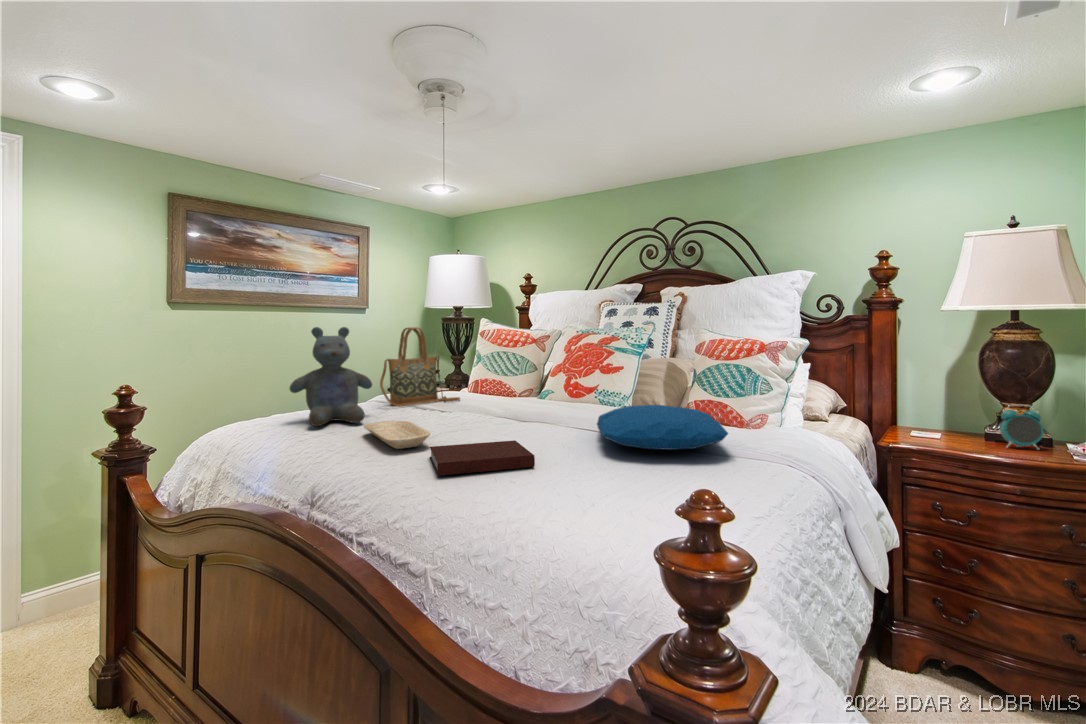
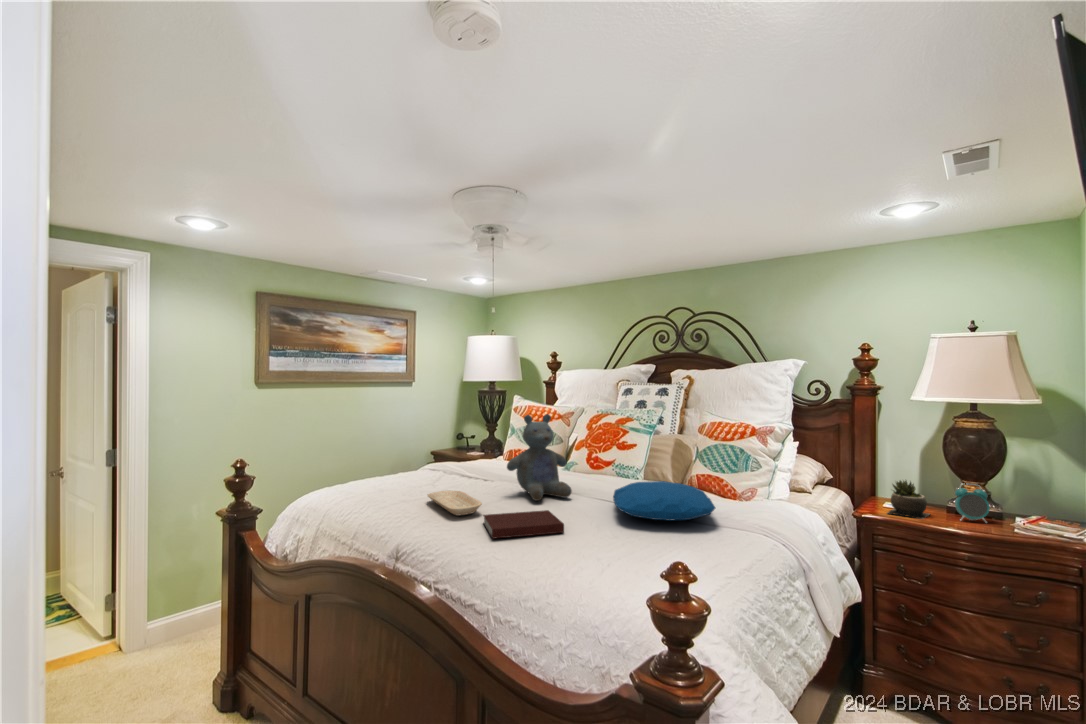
stuffed bear: present [290,327,372,426] -> present [507,414,572,501]
handbag: present [380,327,460,407] -> none [434,408,499,475]
succulent plant: none [916,401,967,447] -> present [887,481,930,519]

